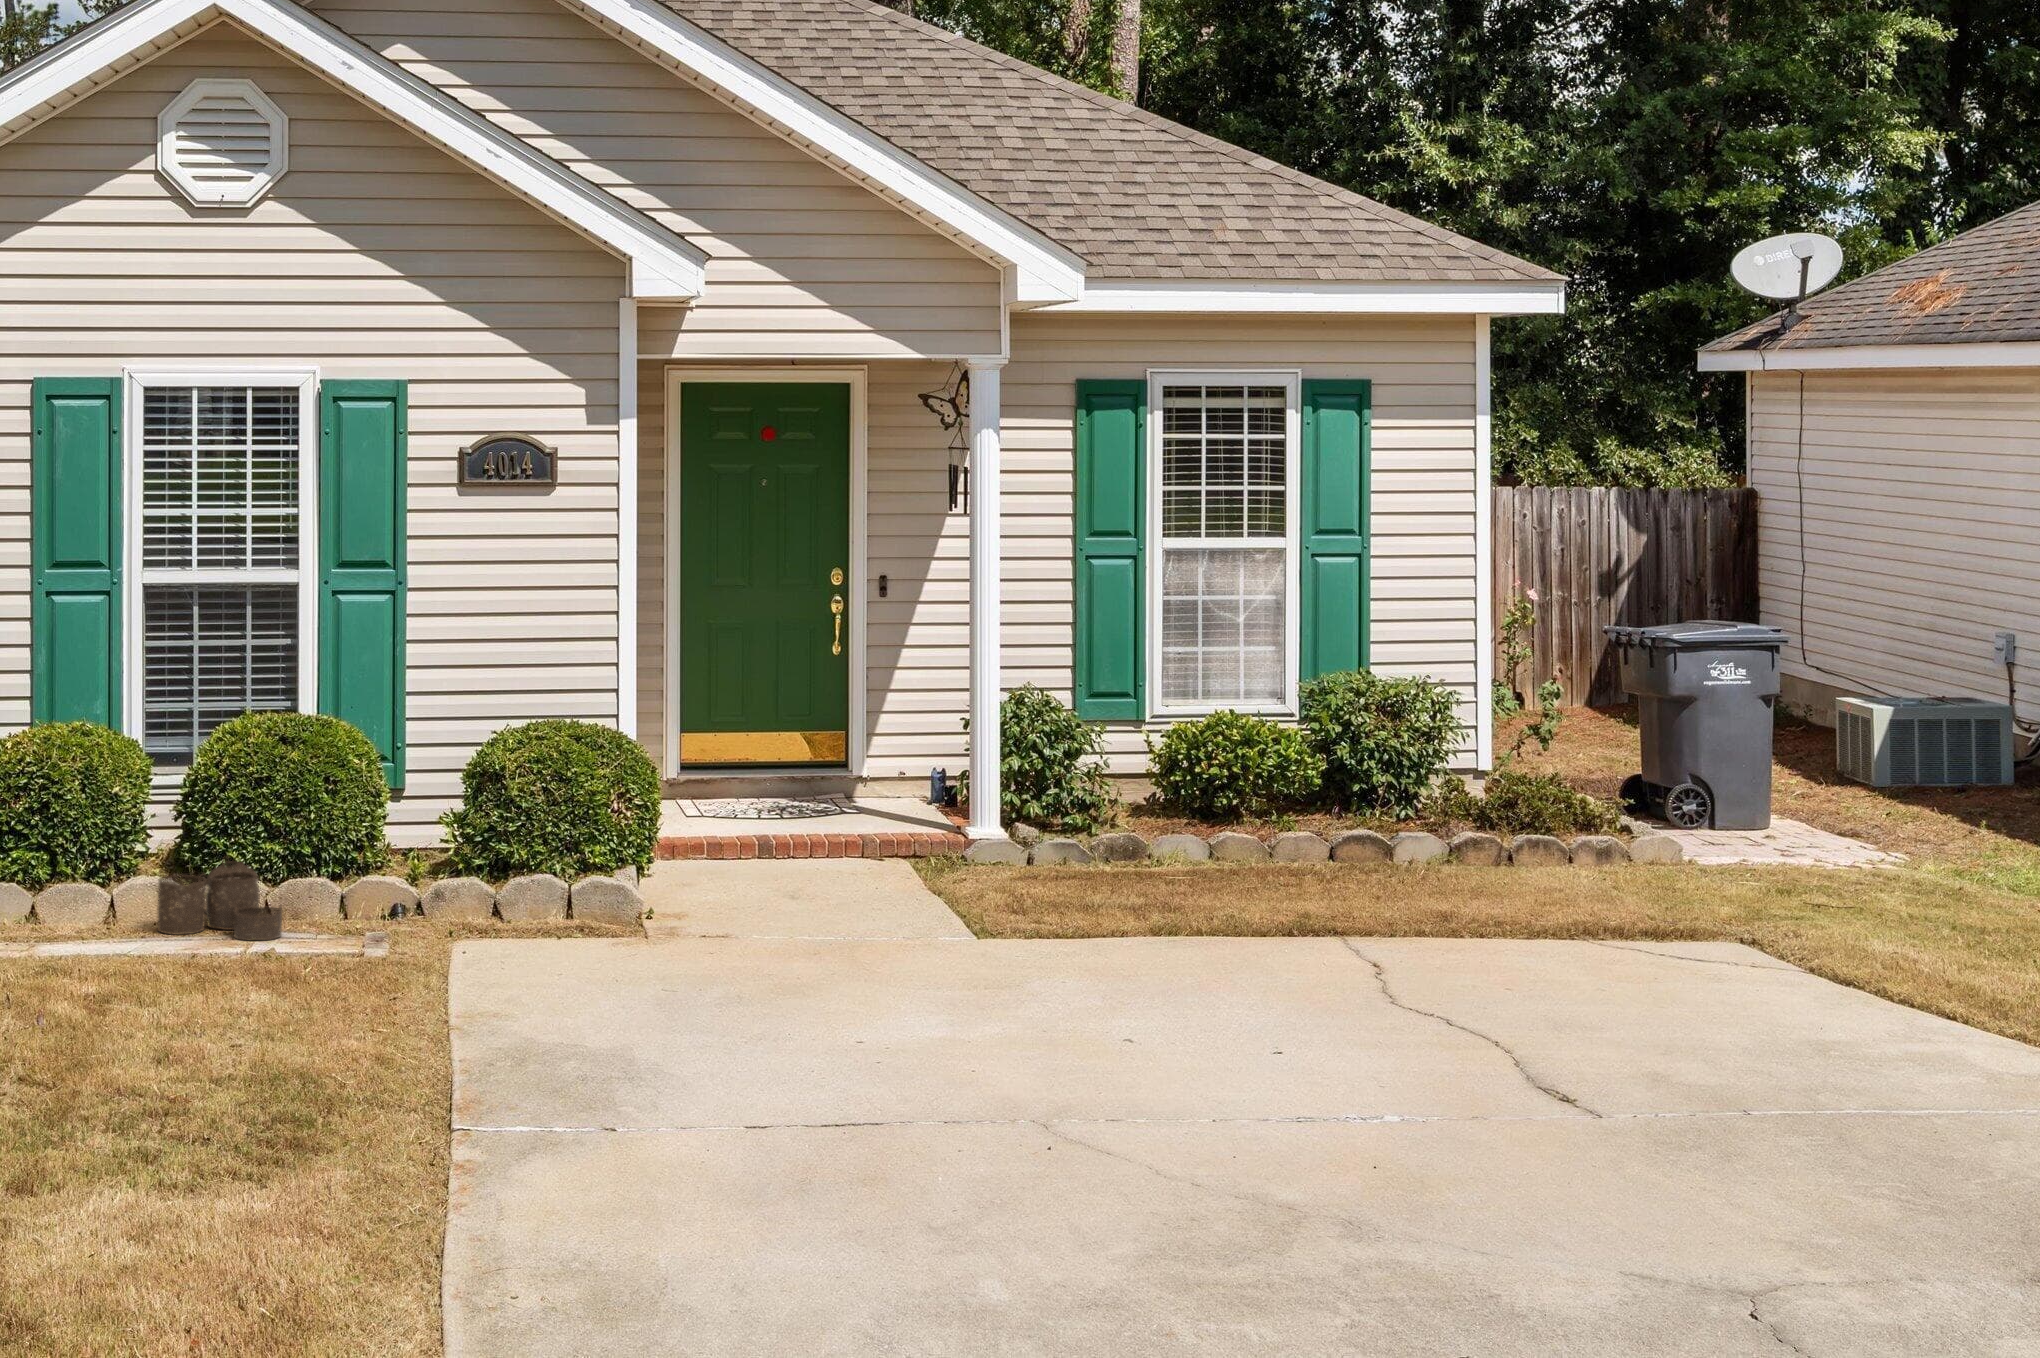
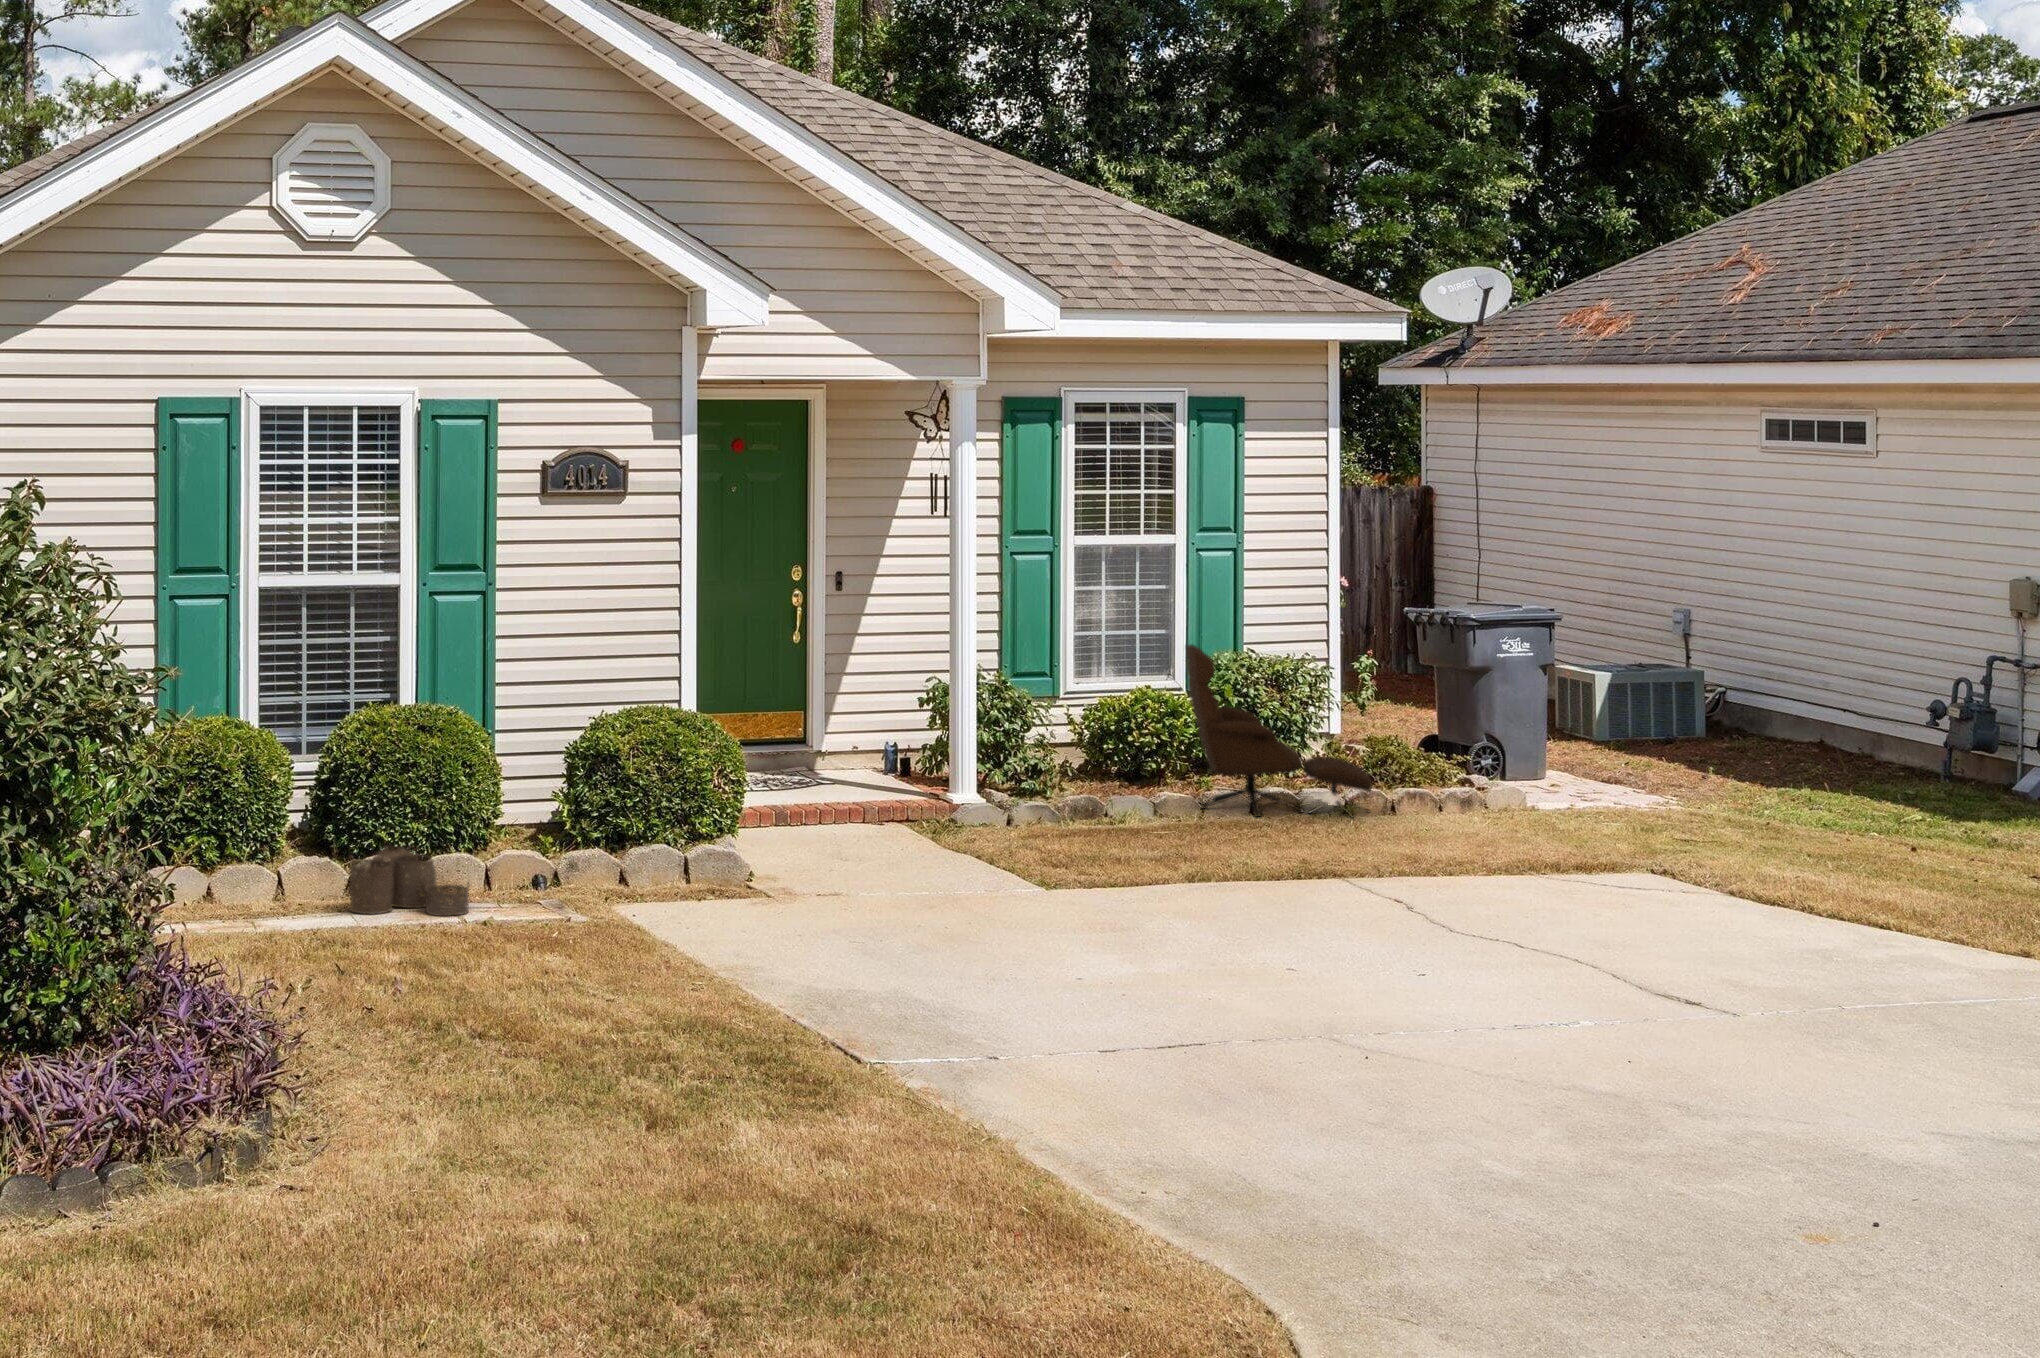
lounge chair: none [1262,668,1477,878] -> present [1186,644,1372,817]

